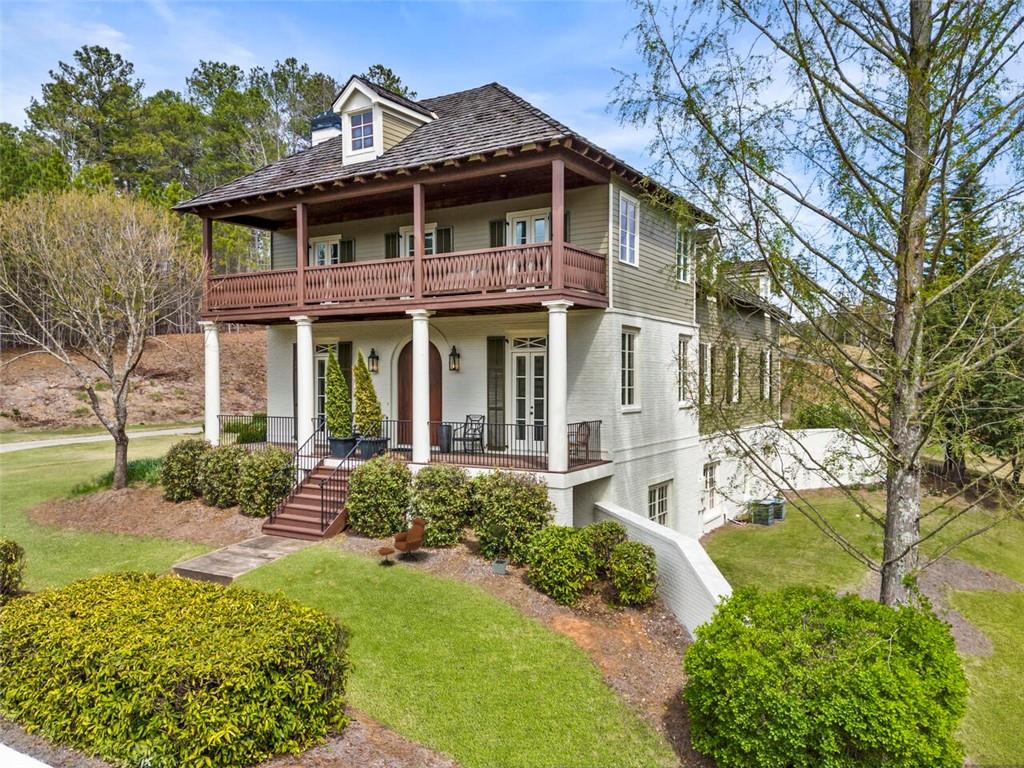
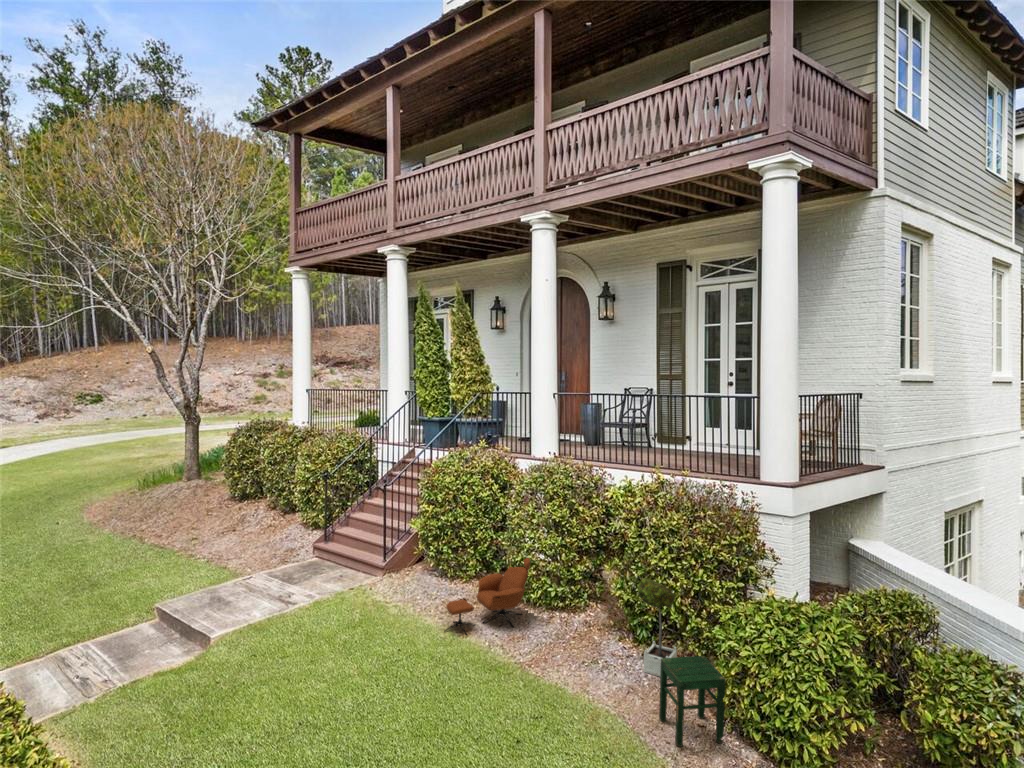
stool: none [503,557,534,598] -> present [659,656,726,747]

